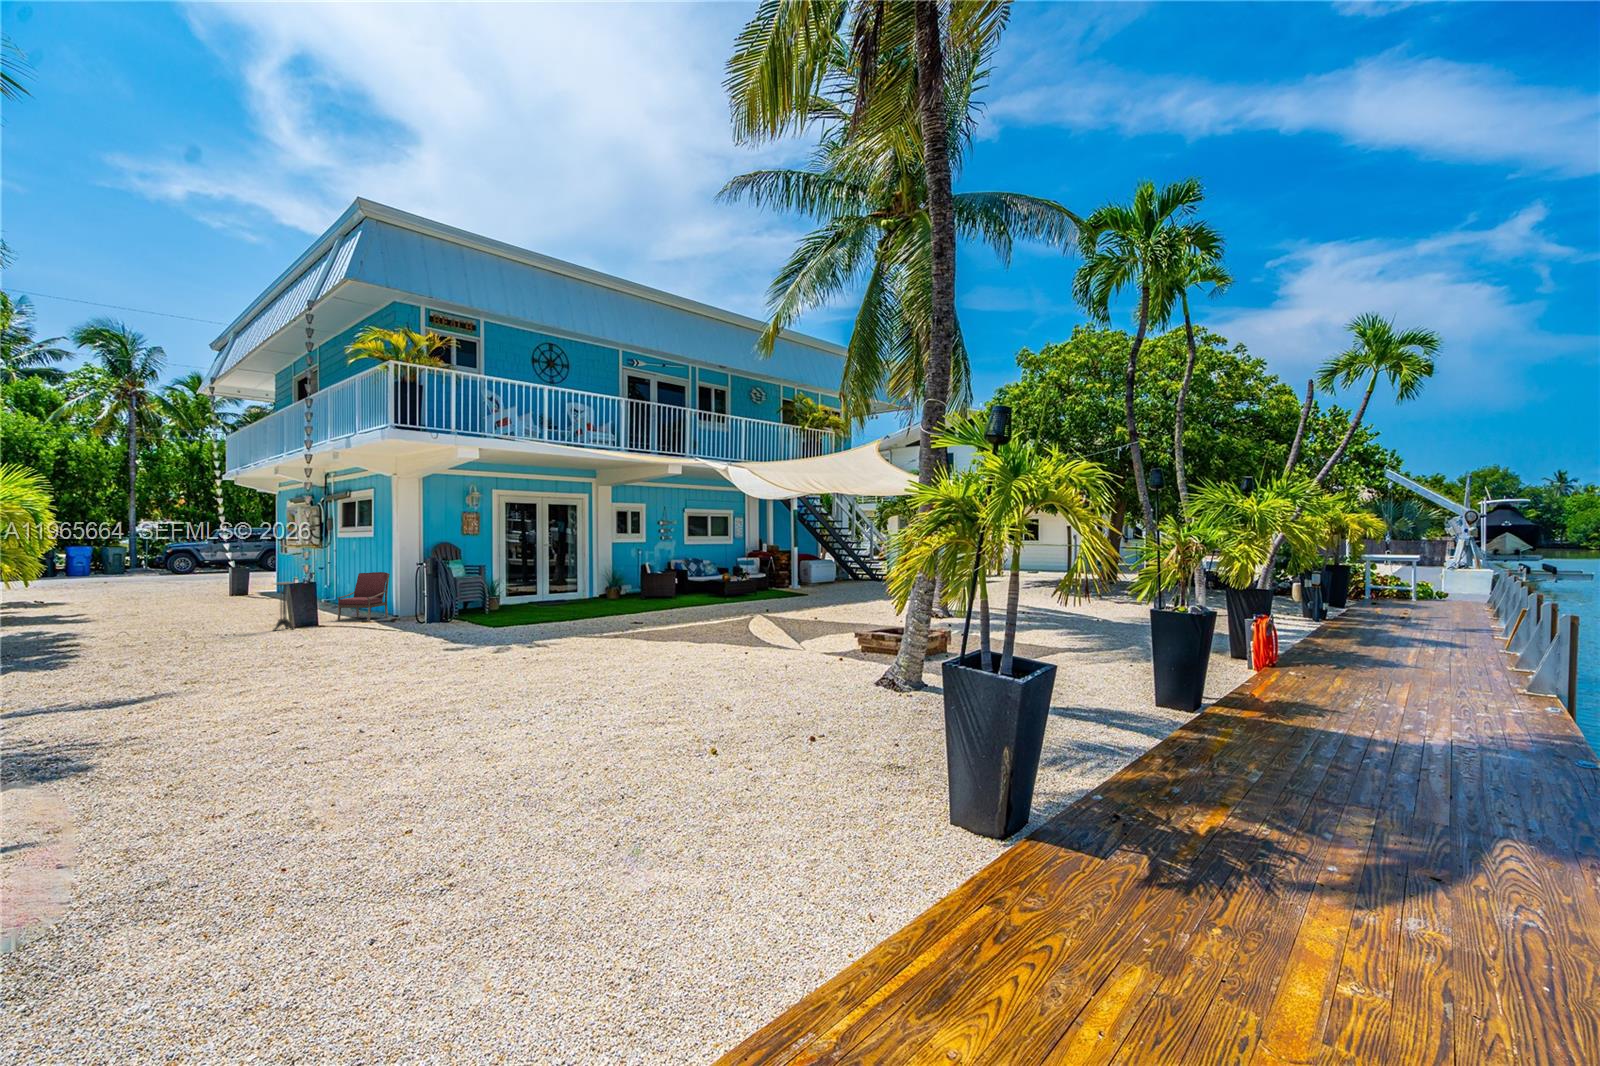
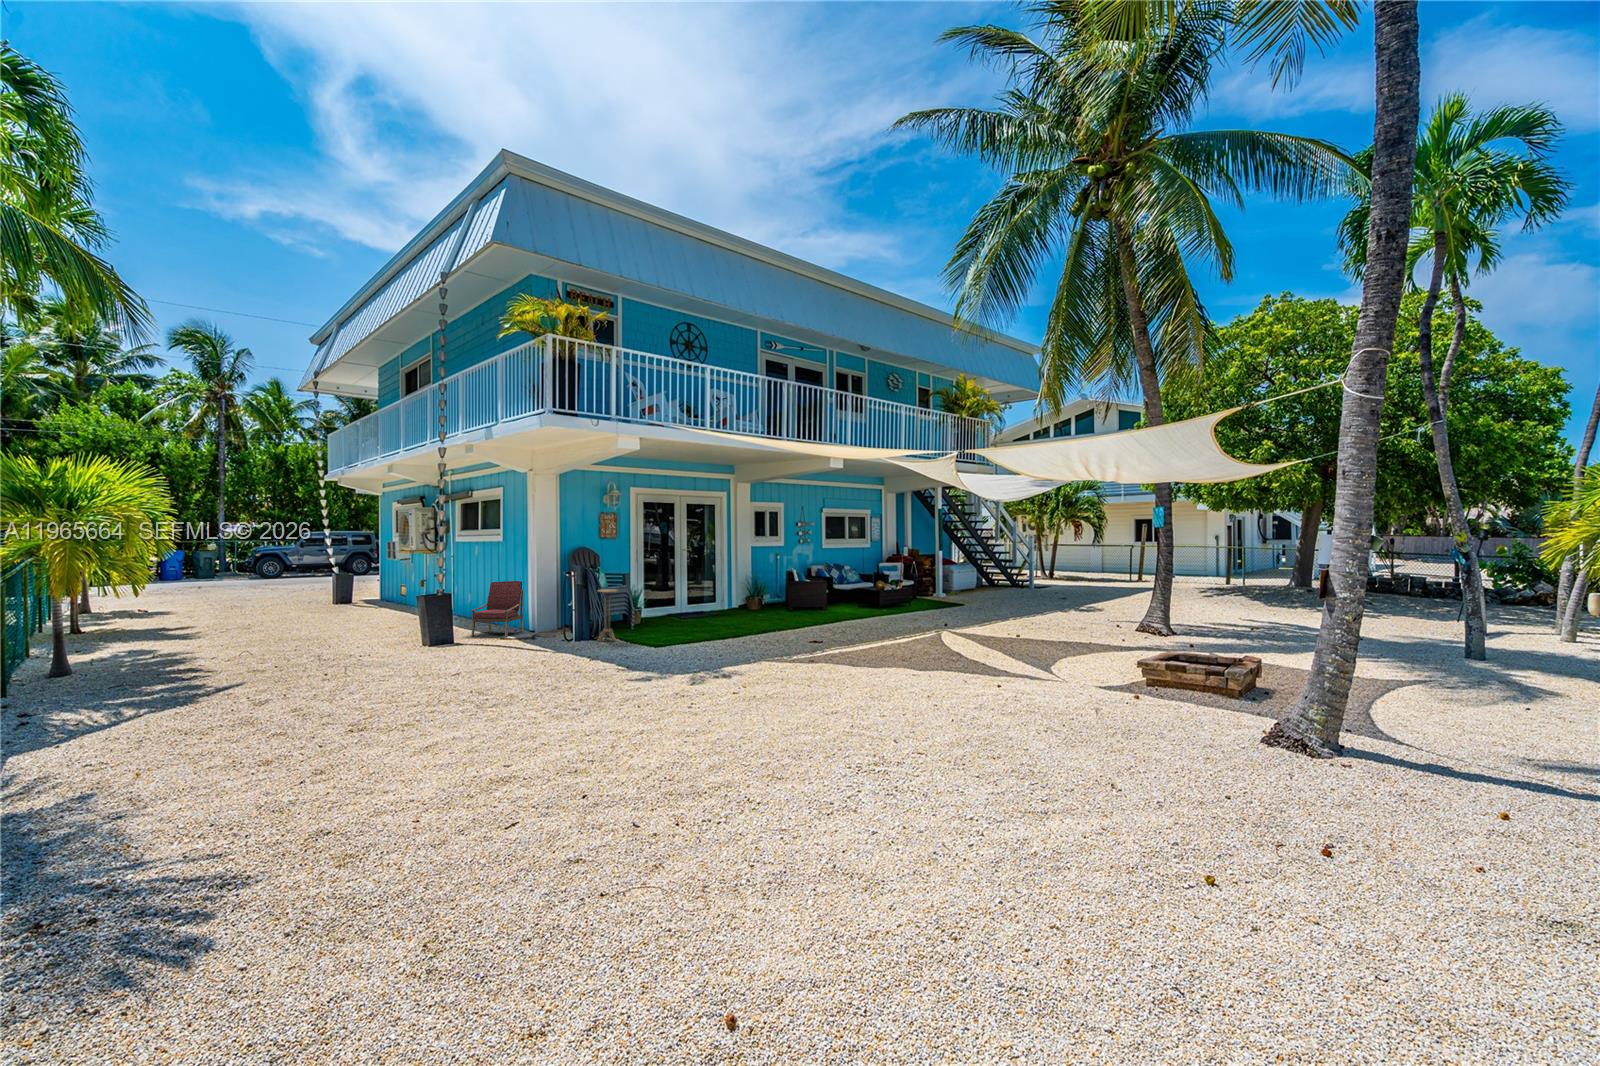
side table: present [274,582,294,631] -> present [597,590,616,641]

